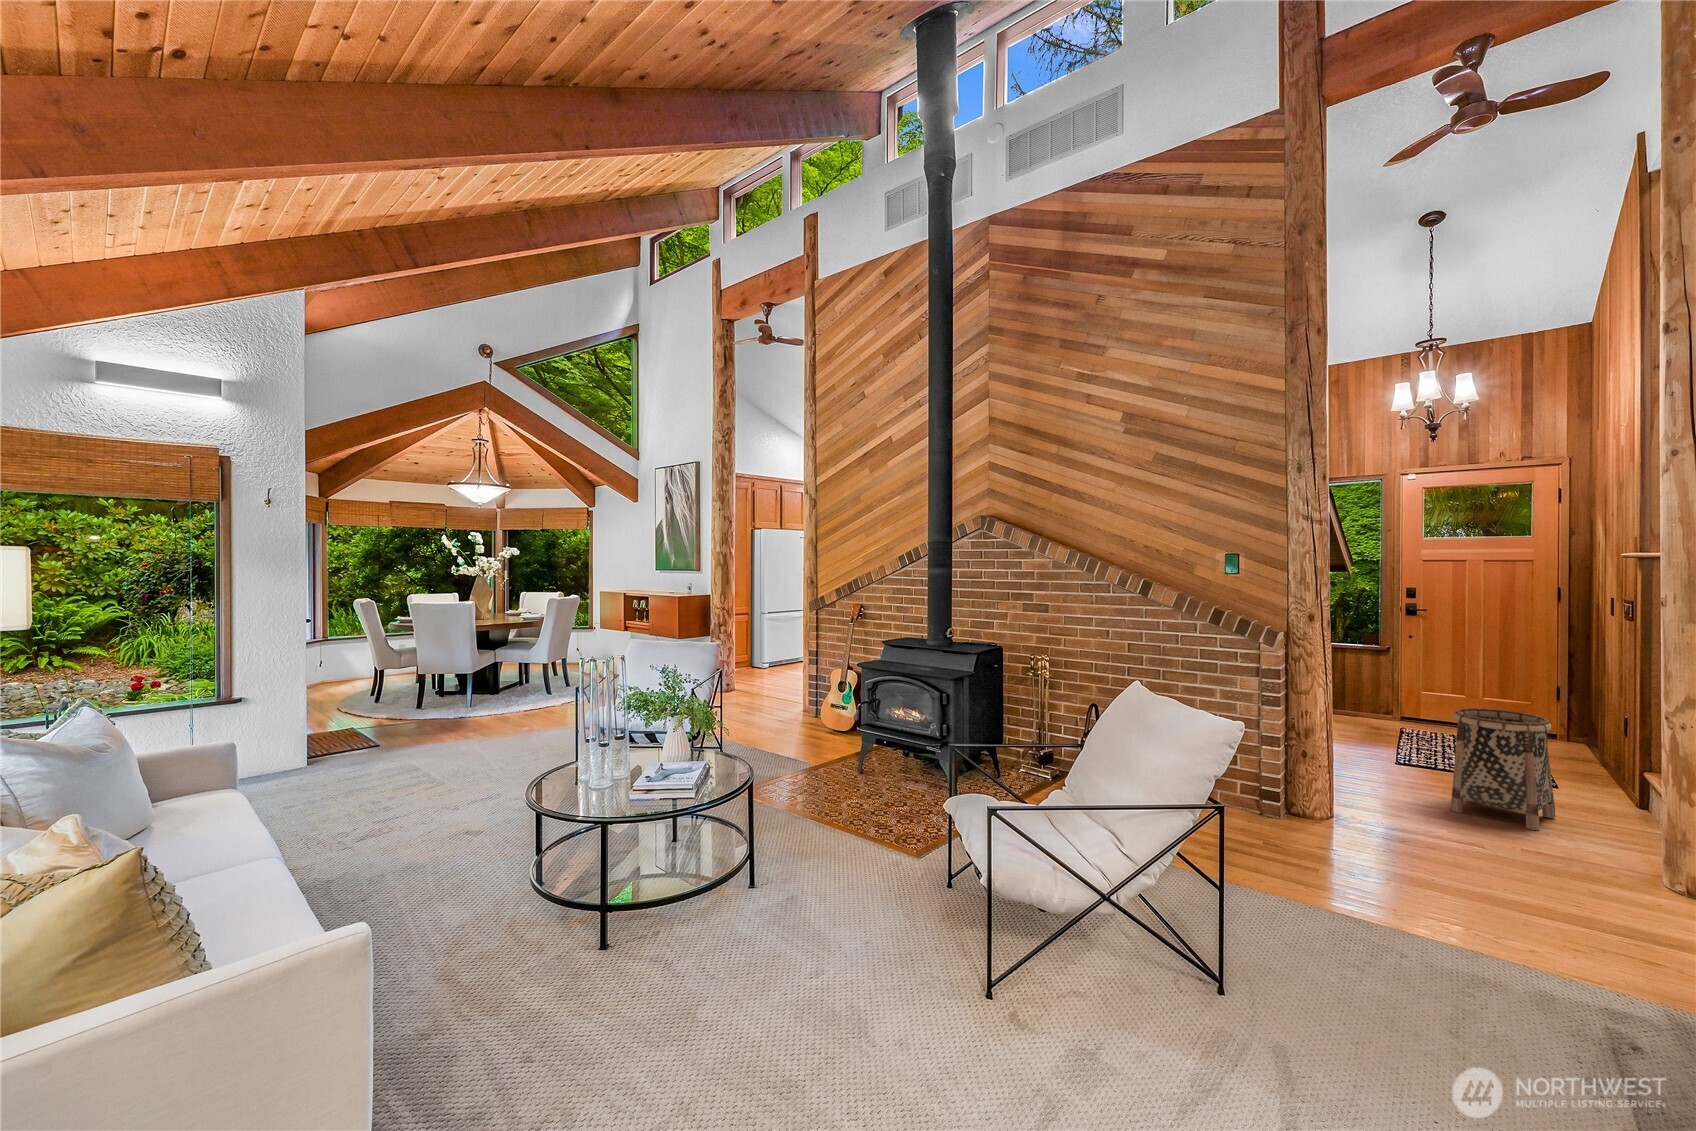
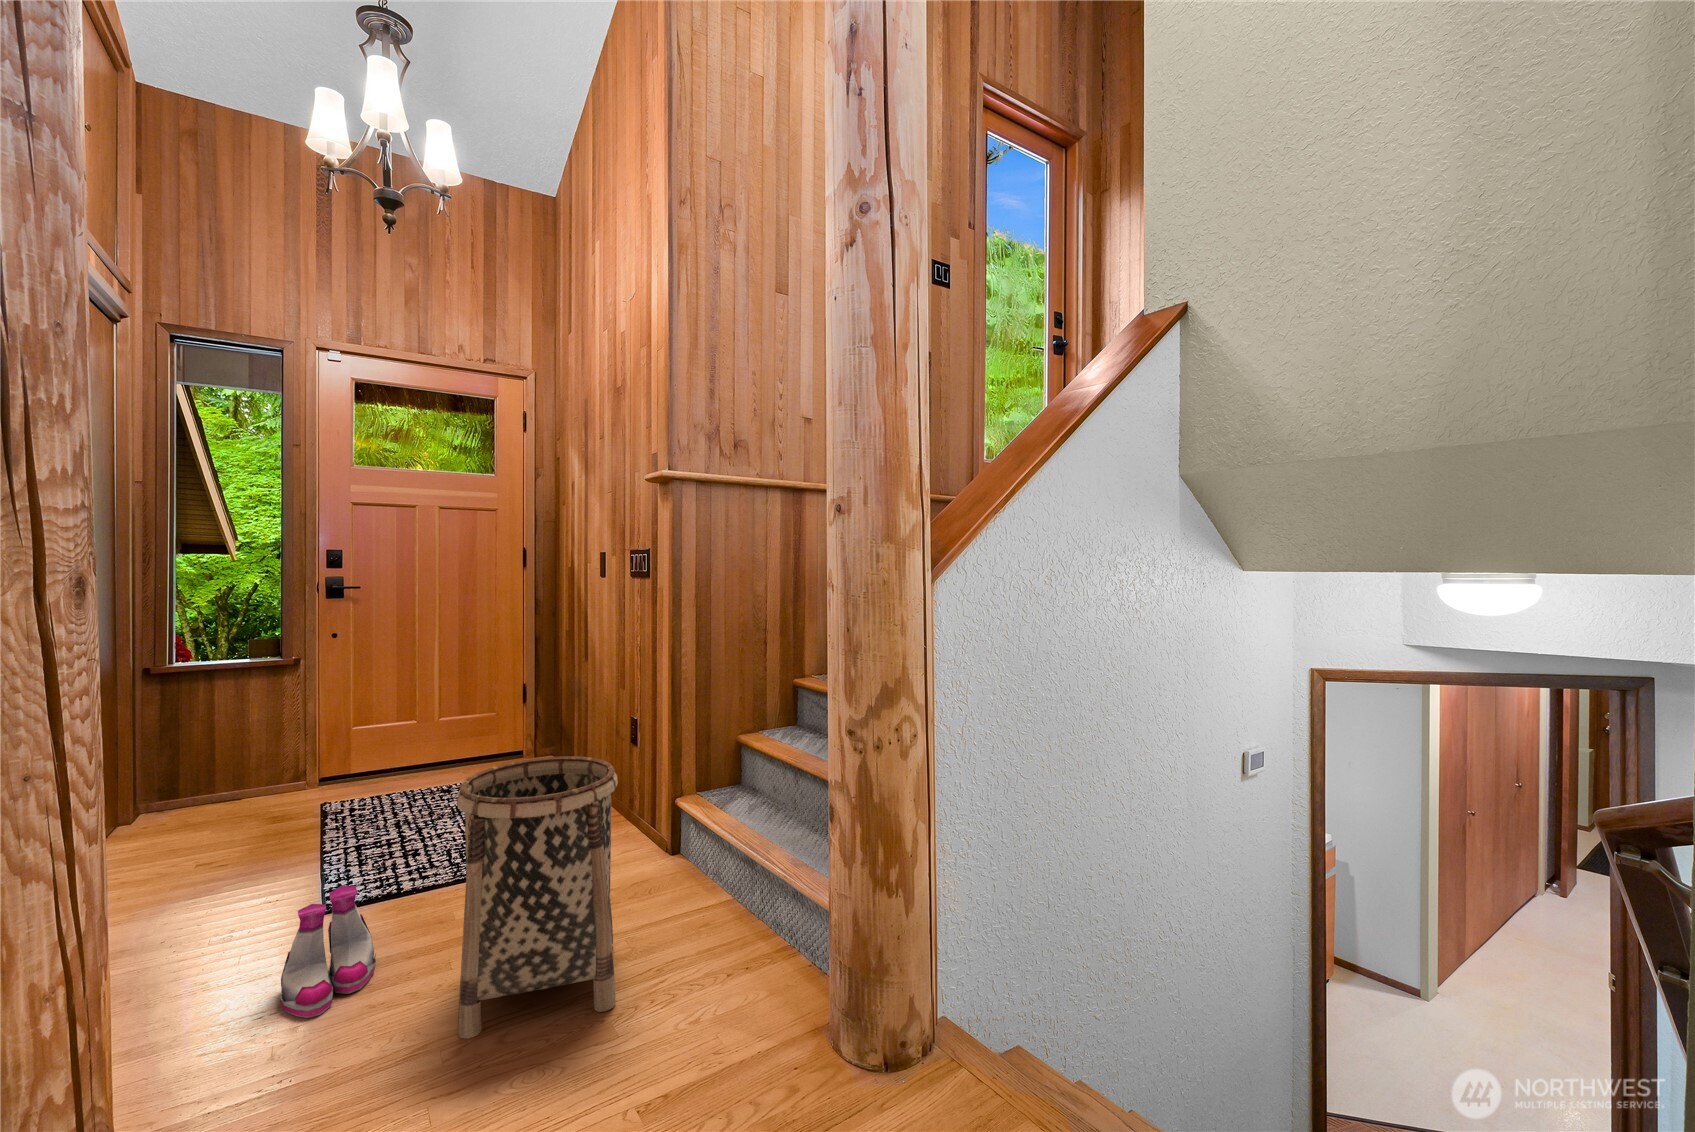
boots: none [1376,743,1419,786] -> present [280,886,376,1018]

